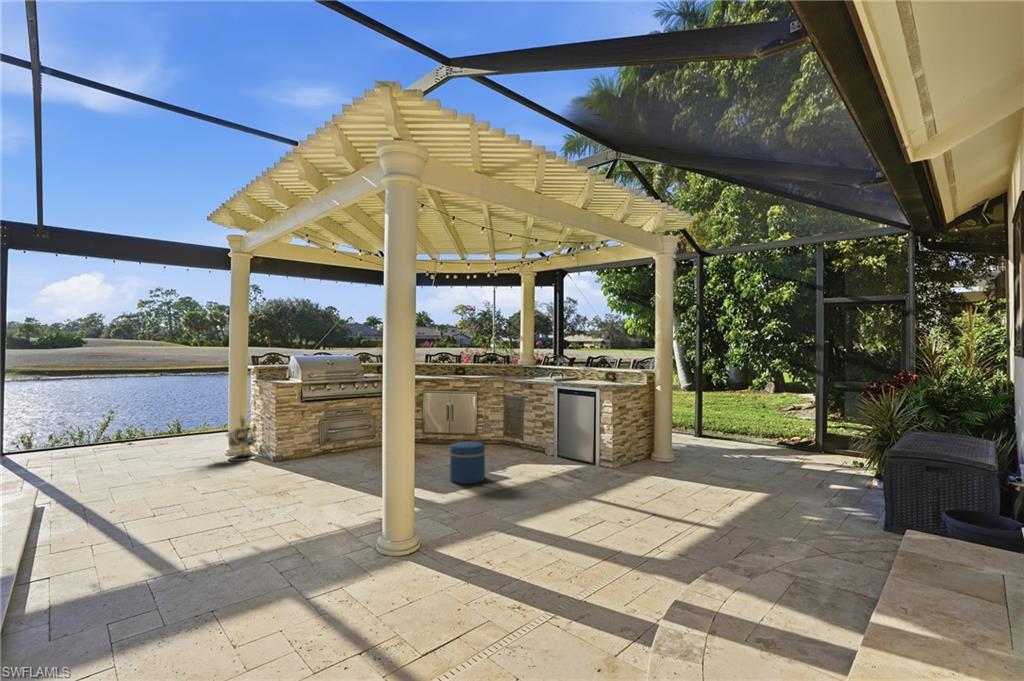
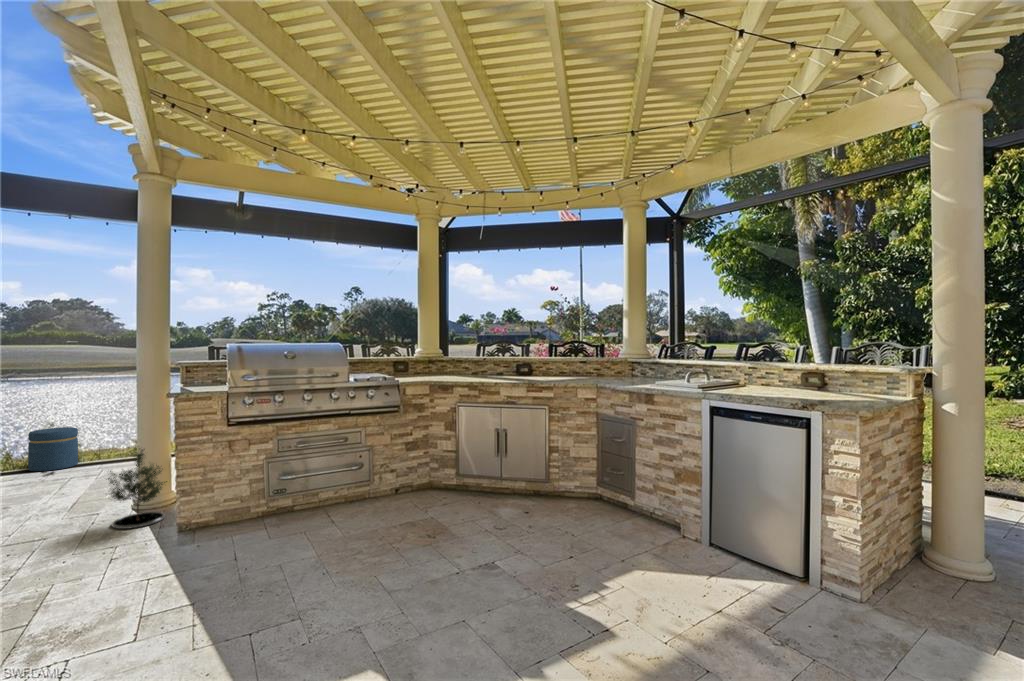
ottoman: present [450,441,485,484] -> present [28,427,78,471]

